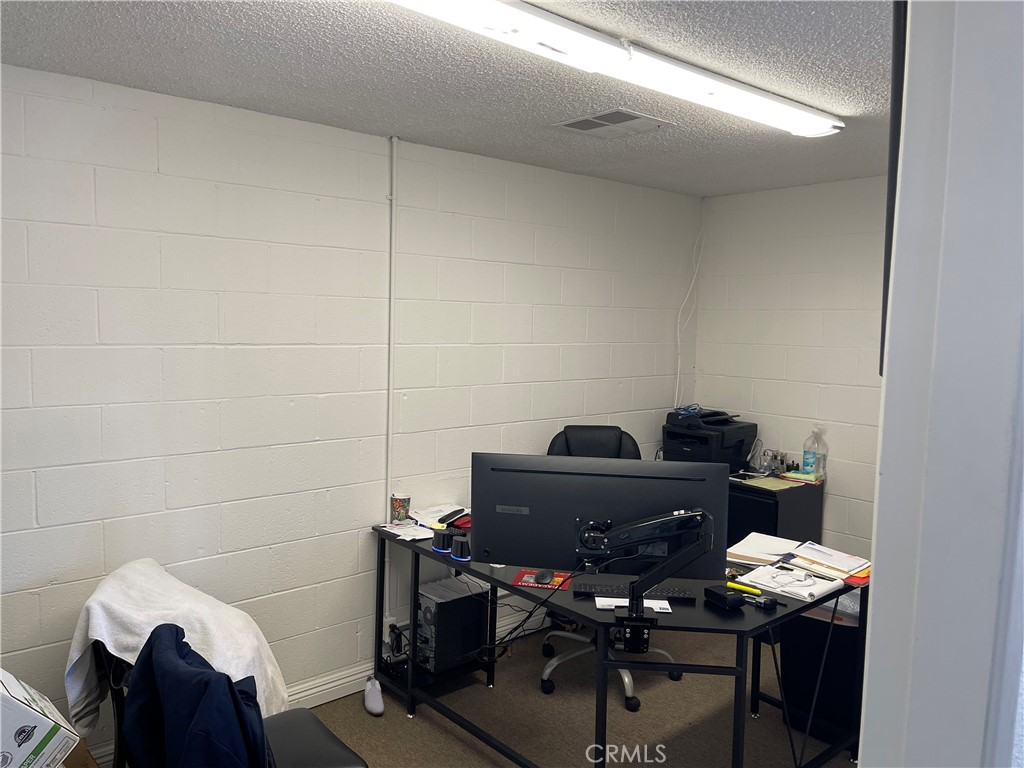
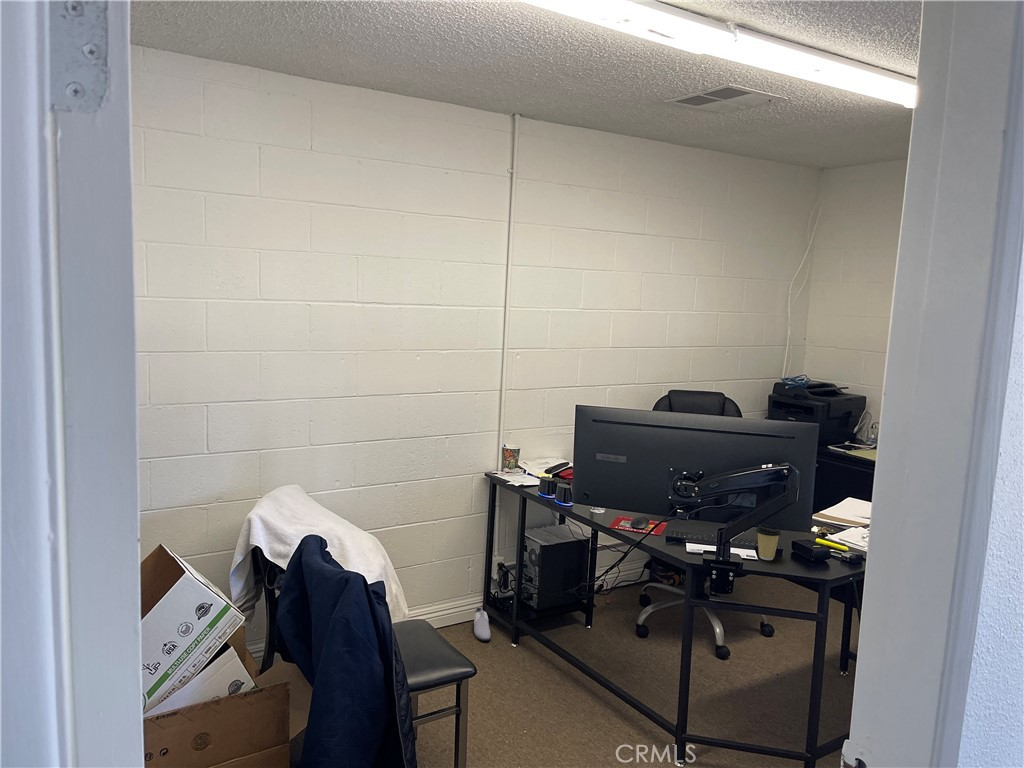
coffee cup: none [669,573,695,611] -> present [756,524,781,560]

